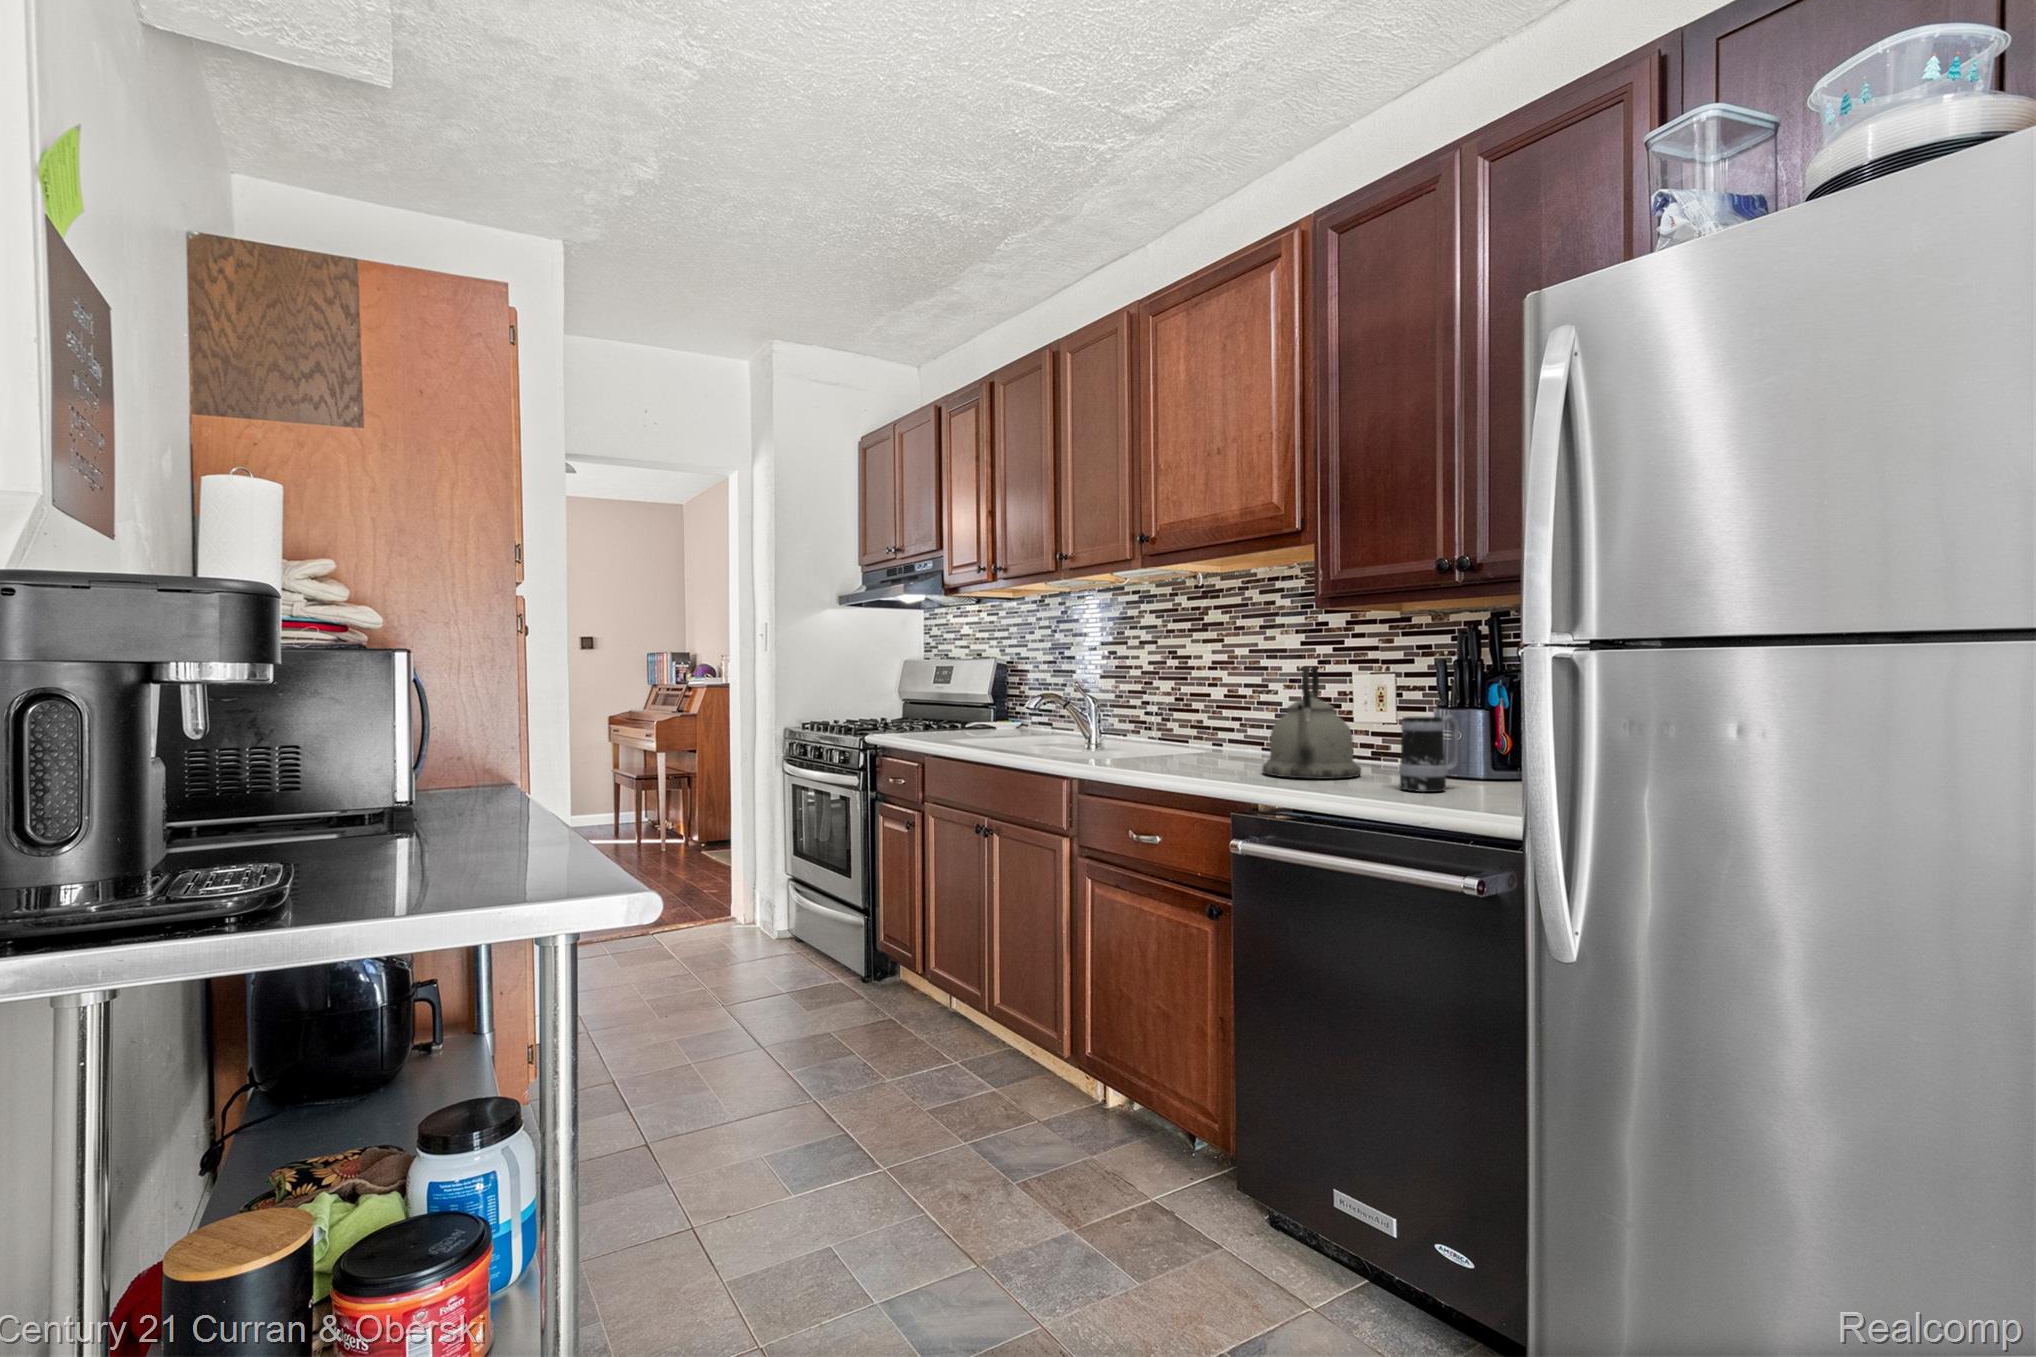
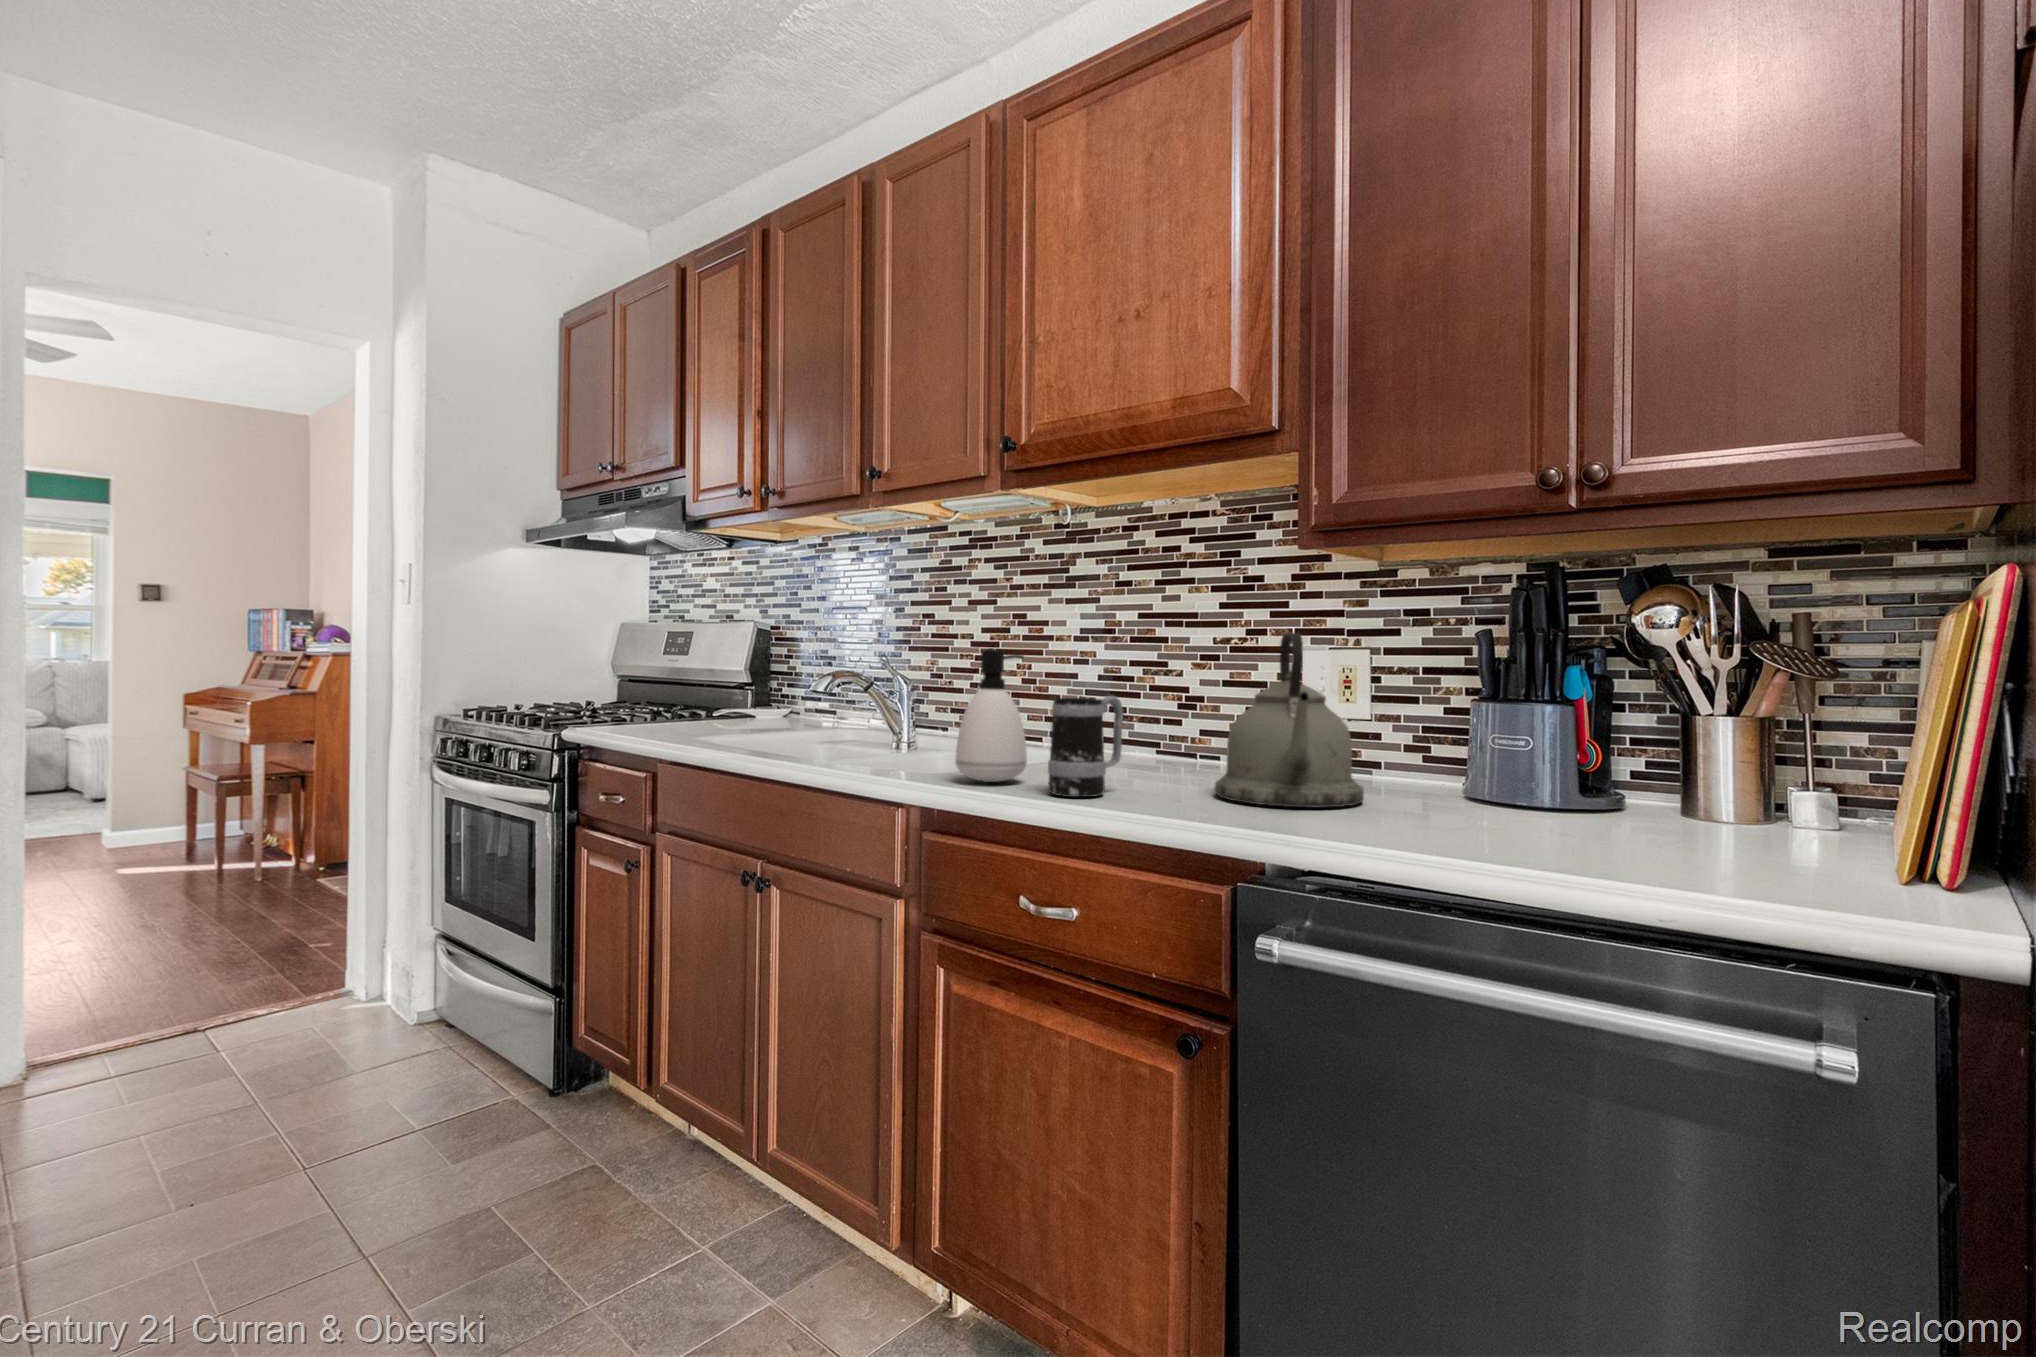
soap dispenser: none [1101,679,1147,765] -> present [955,648,1027,782]
mug: present [1399,715,1459,792] -> present [1048,696,1123,797]

